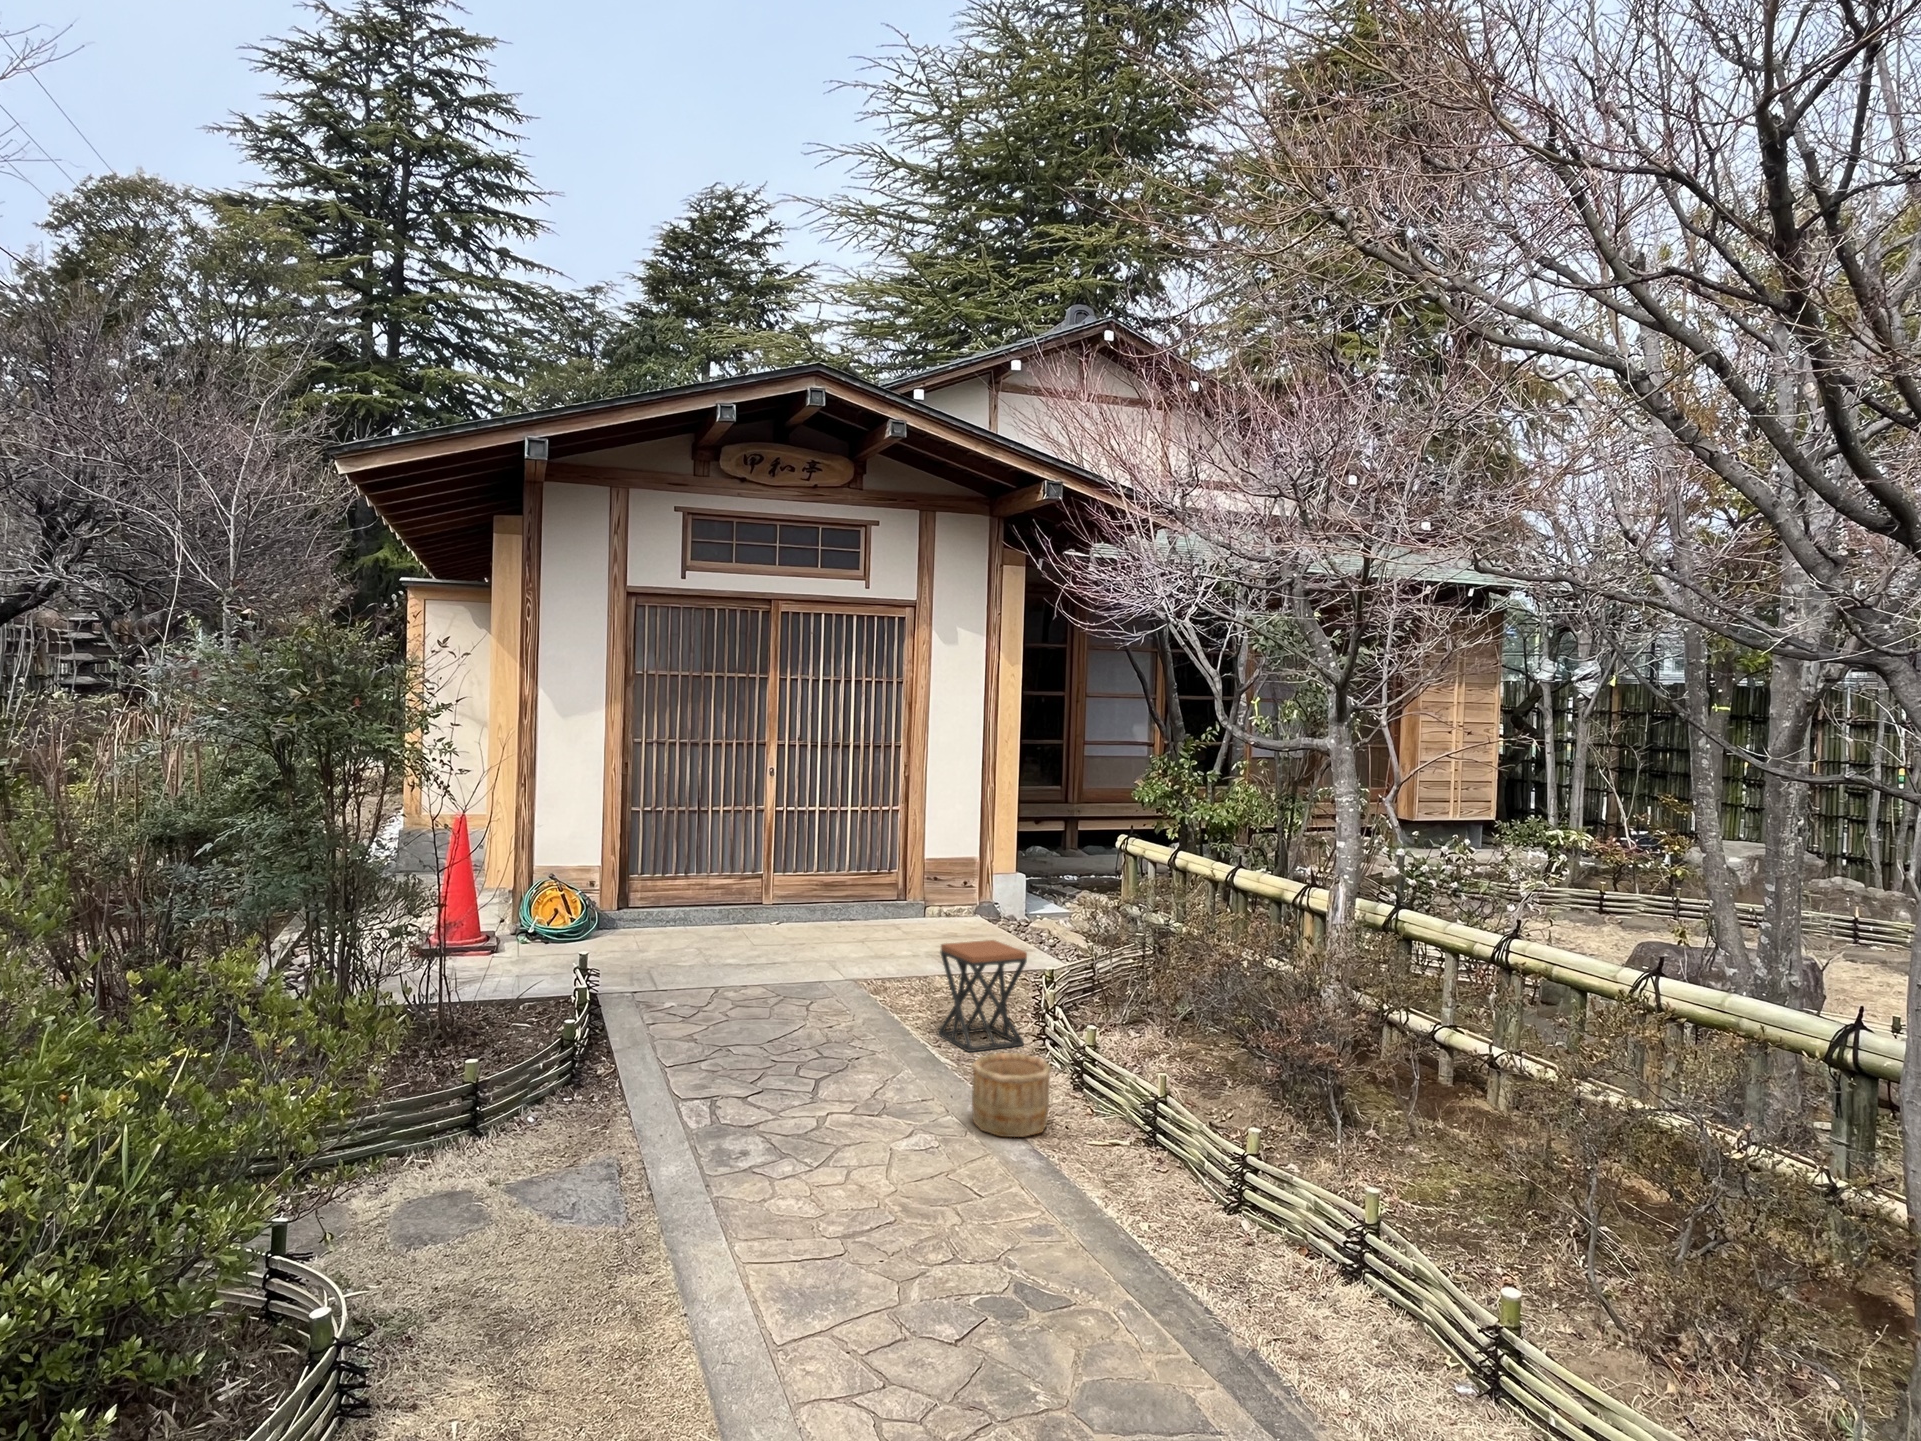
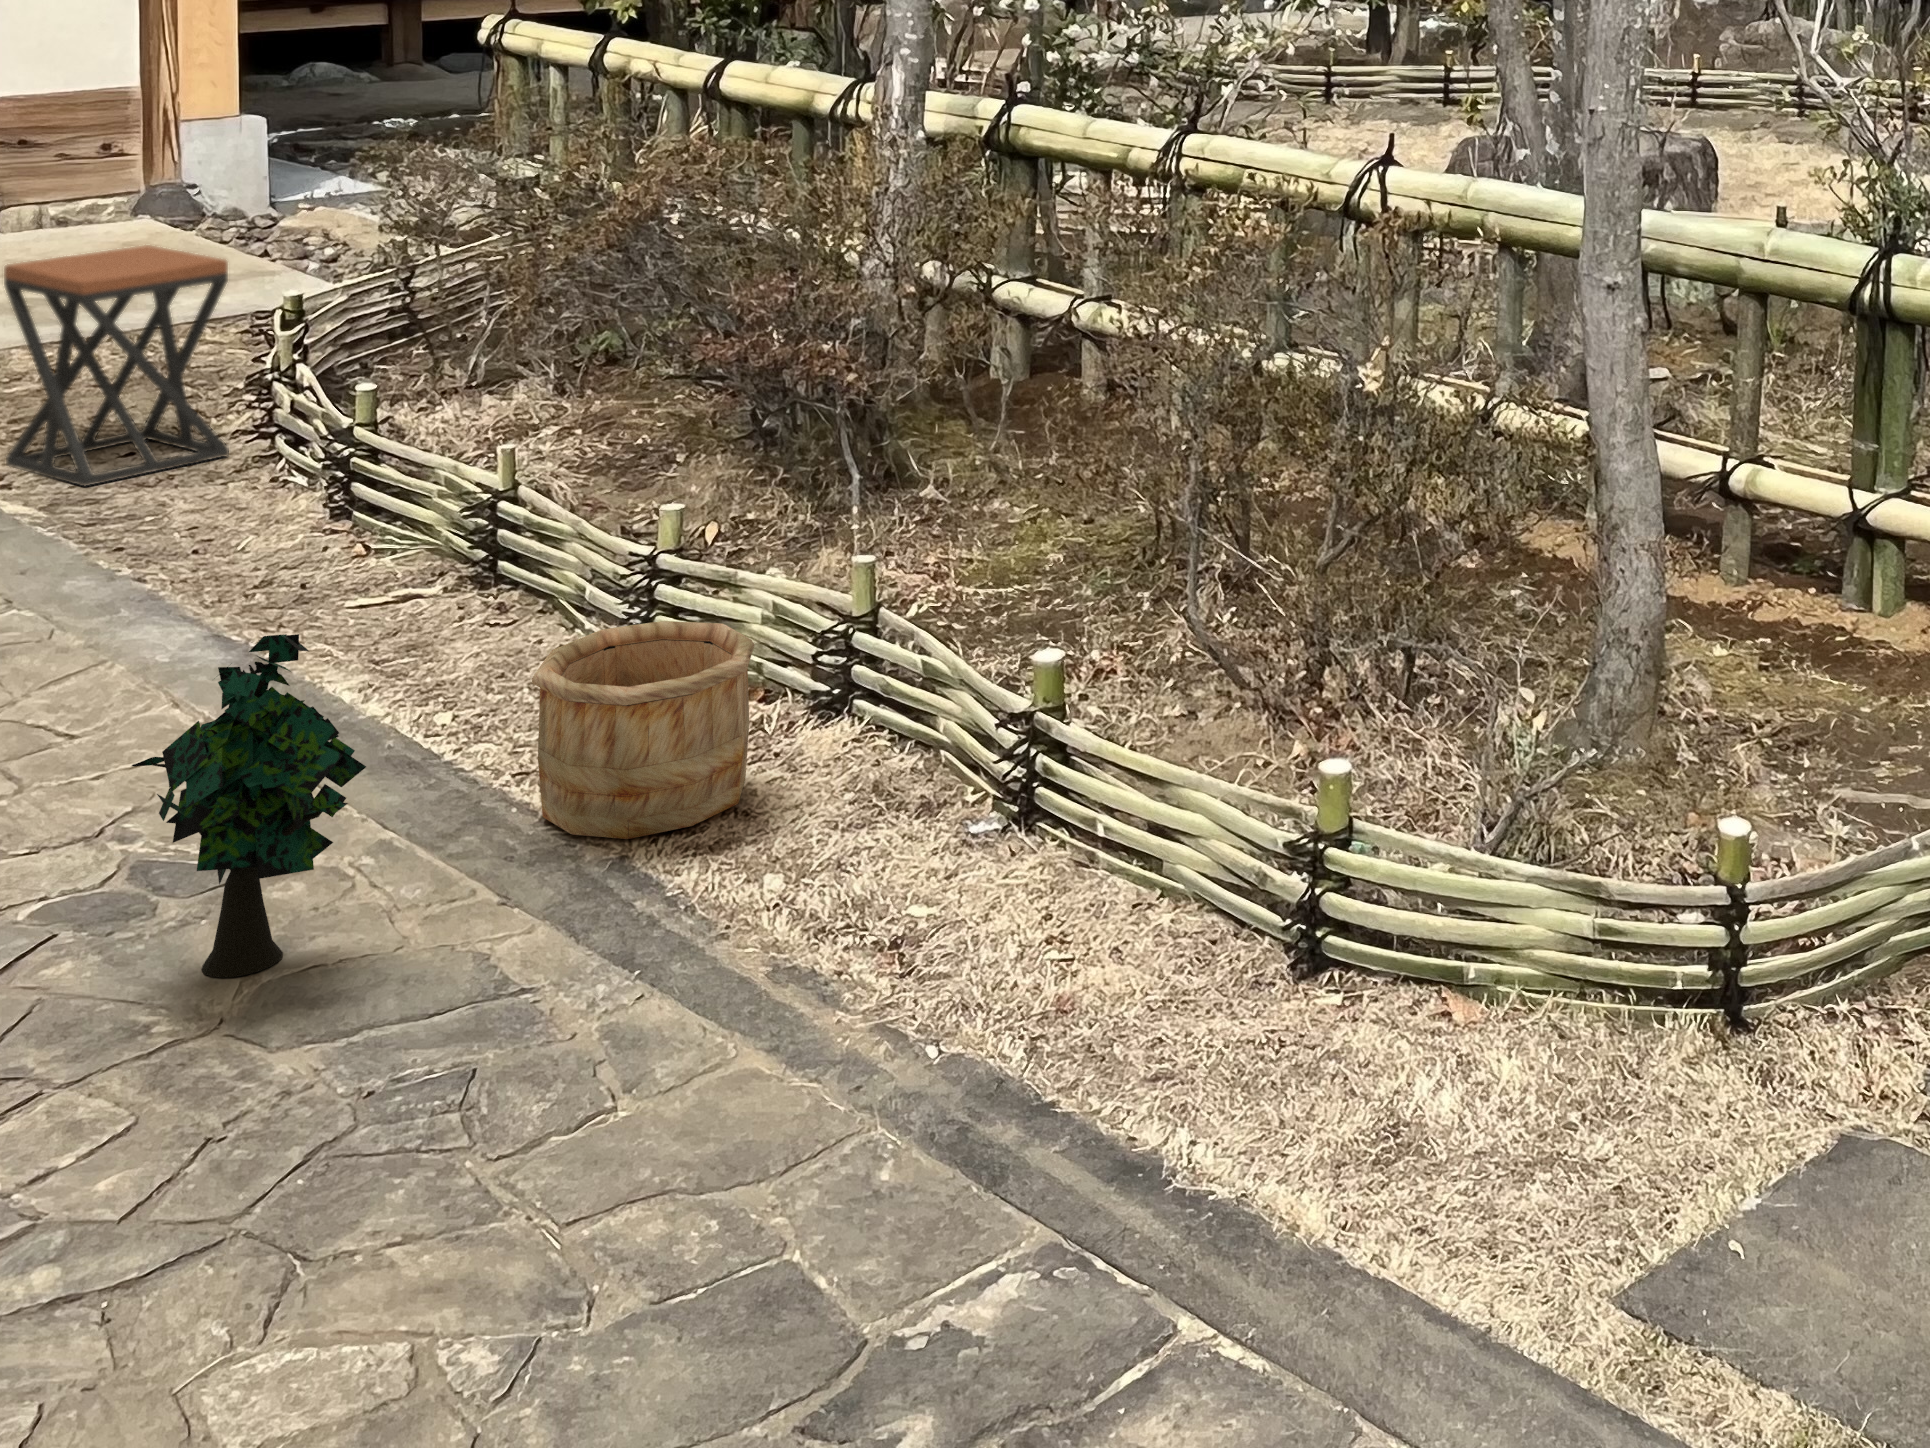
wooden bucket: present [971,1052,1052,1137] -> present [531,621,755,839]
decorative plant: none [1030,1190,1135,1372] -> present [132,634,366,978]

